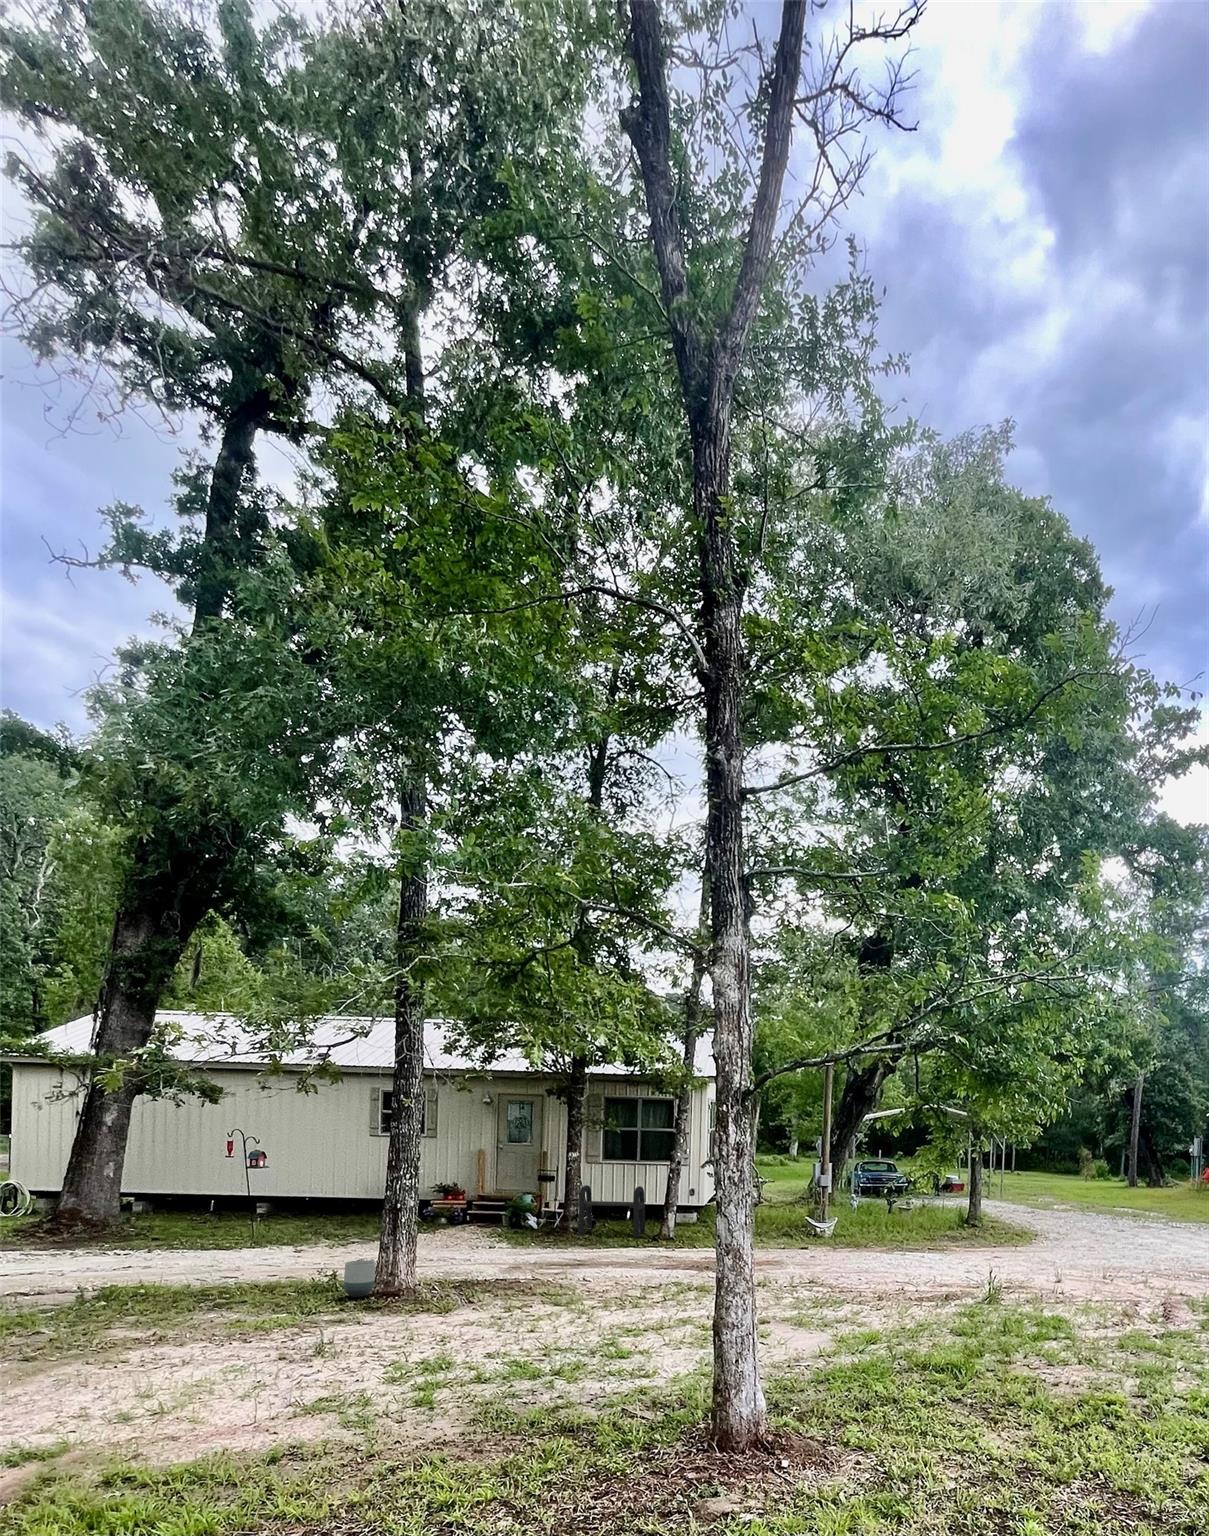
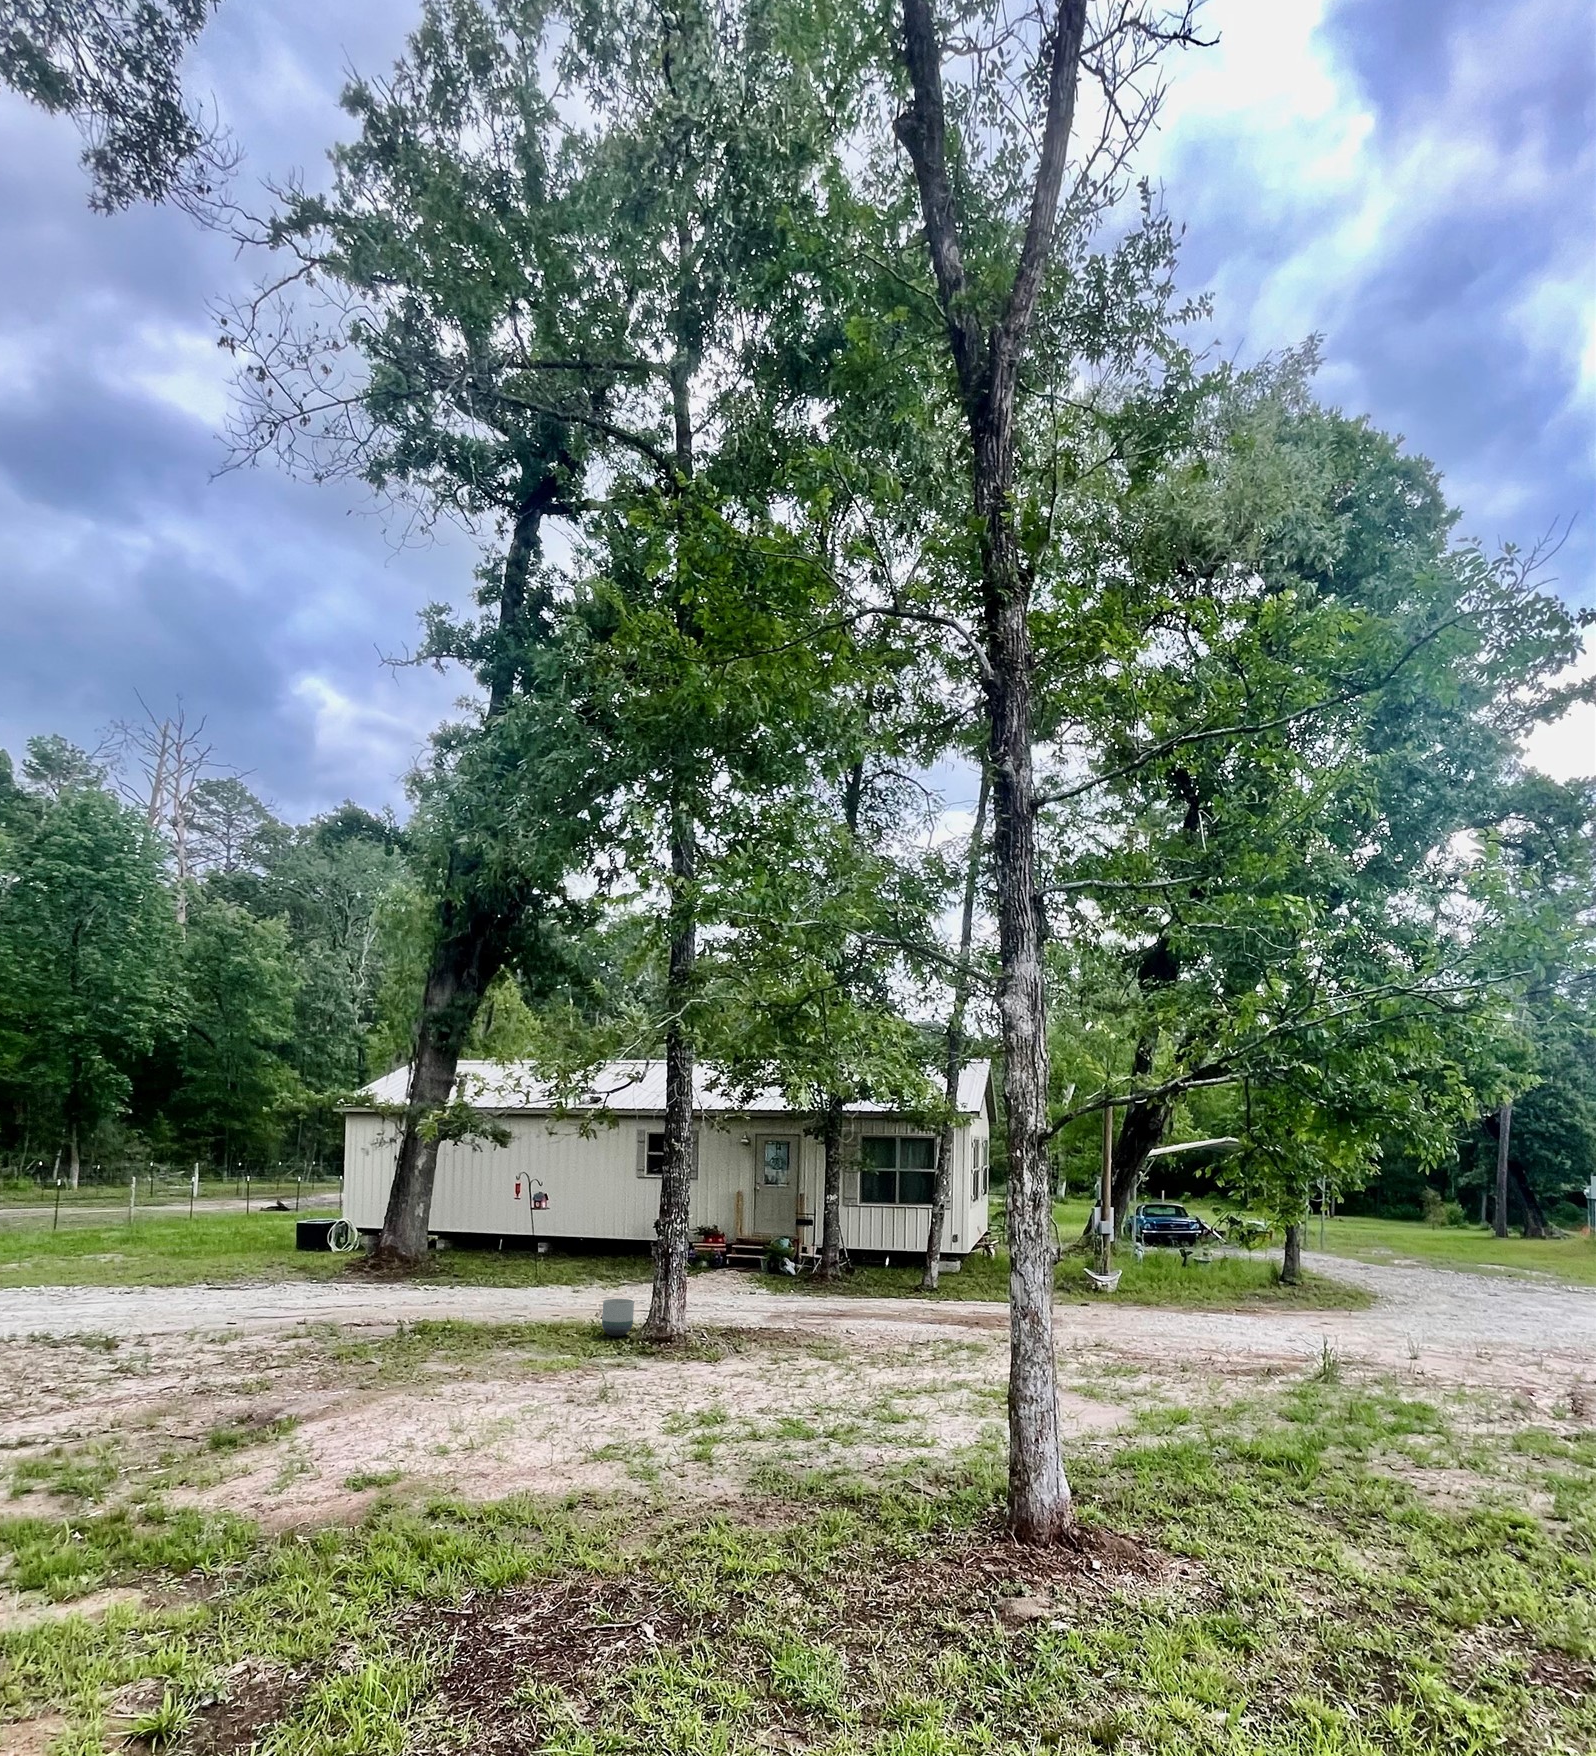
bench: present [579,1185,645,1237] -> none [839,1228,909,1284]

